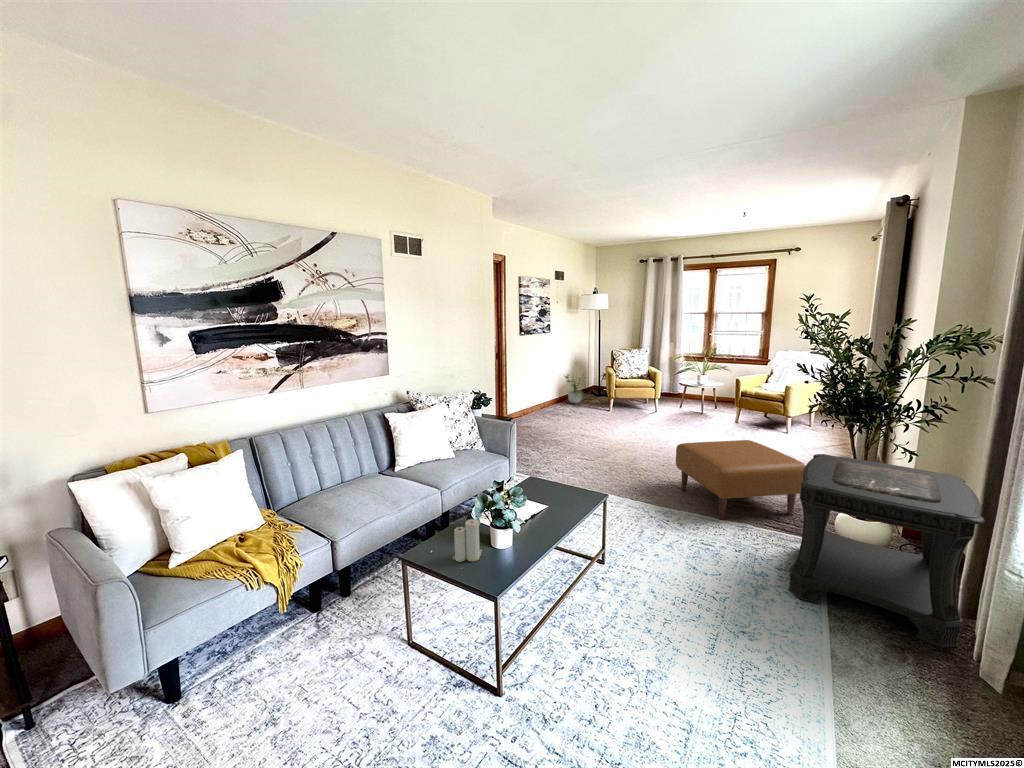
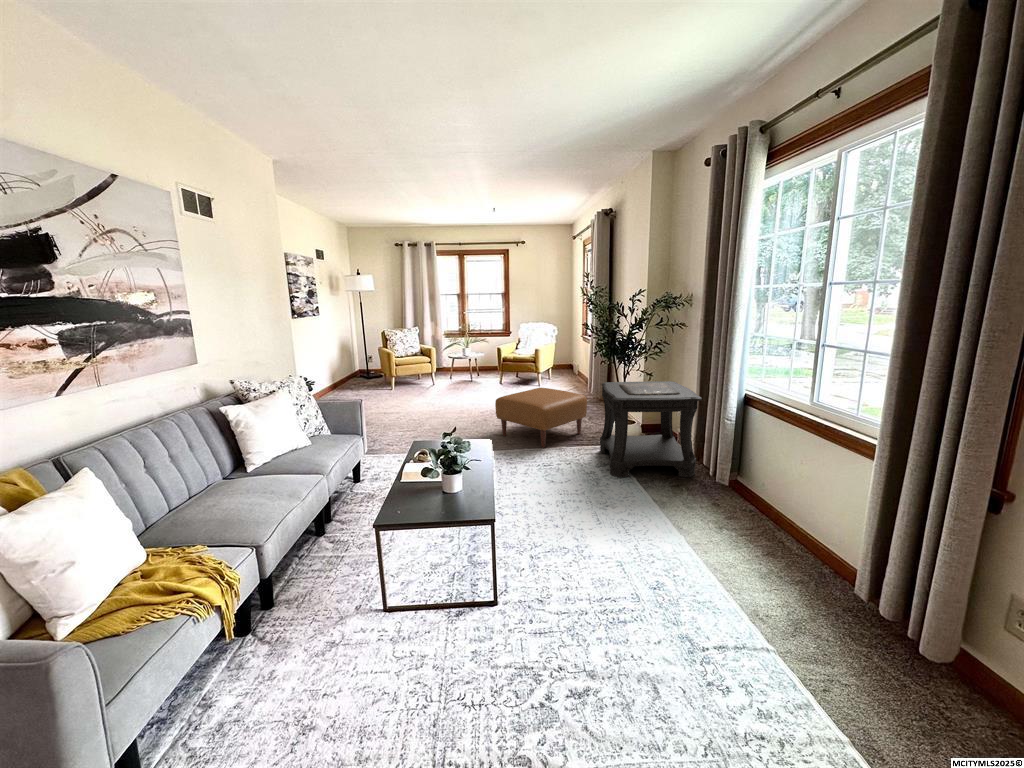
potted plant: present [565,374,584,403] -> none [336,350,363,389]
candle: present [453,519,482,562] -> none [423,467,446,511]

